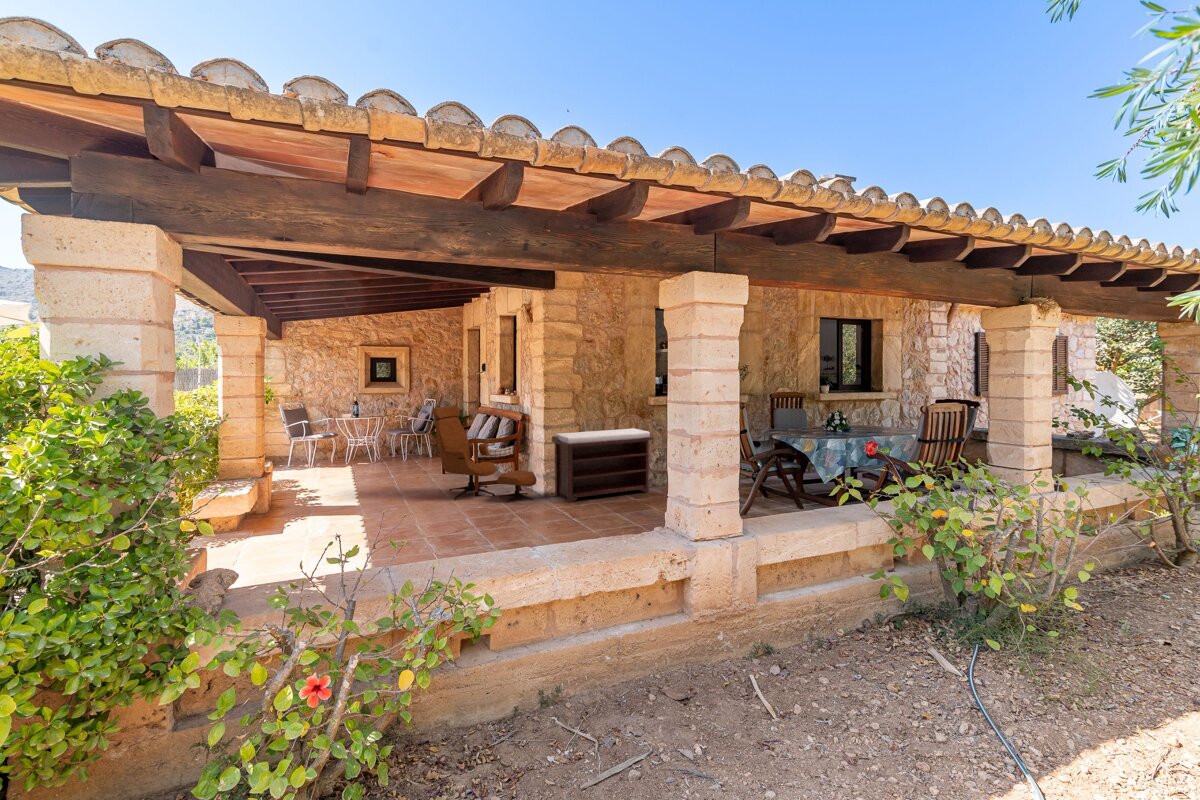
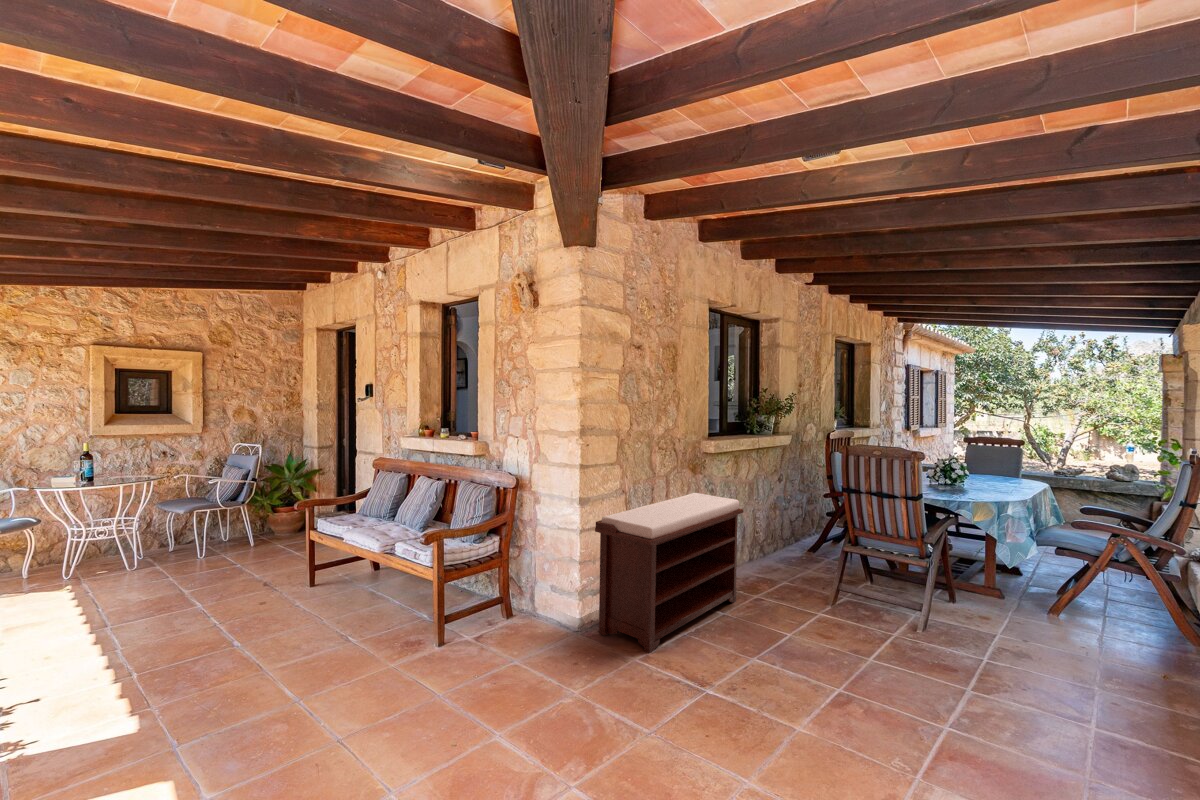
lounge chair: present [433,406,537,502] -> none [342,468,574,679]

